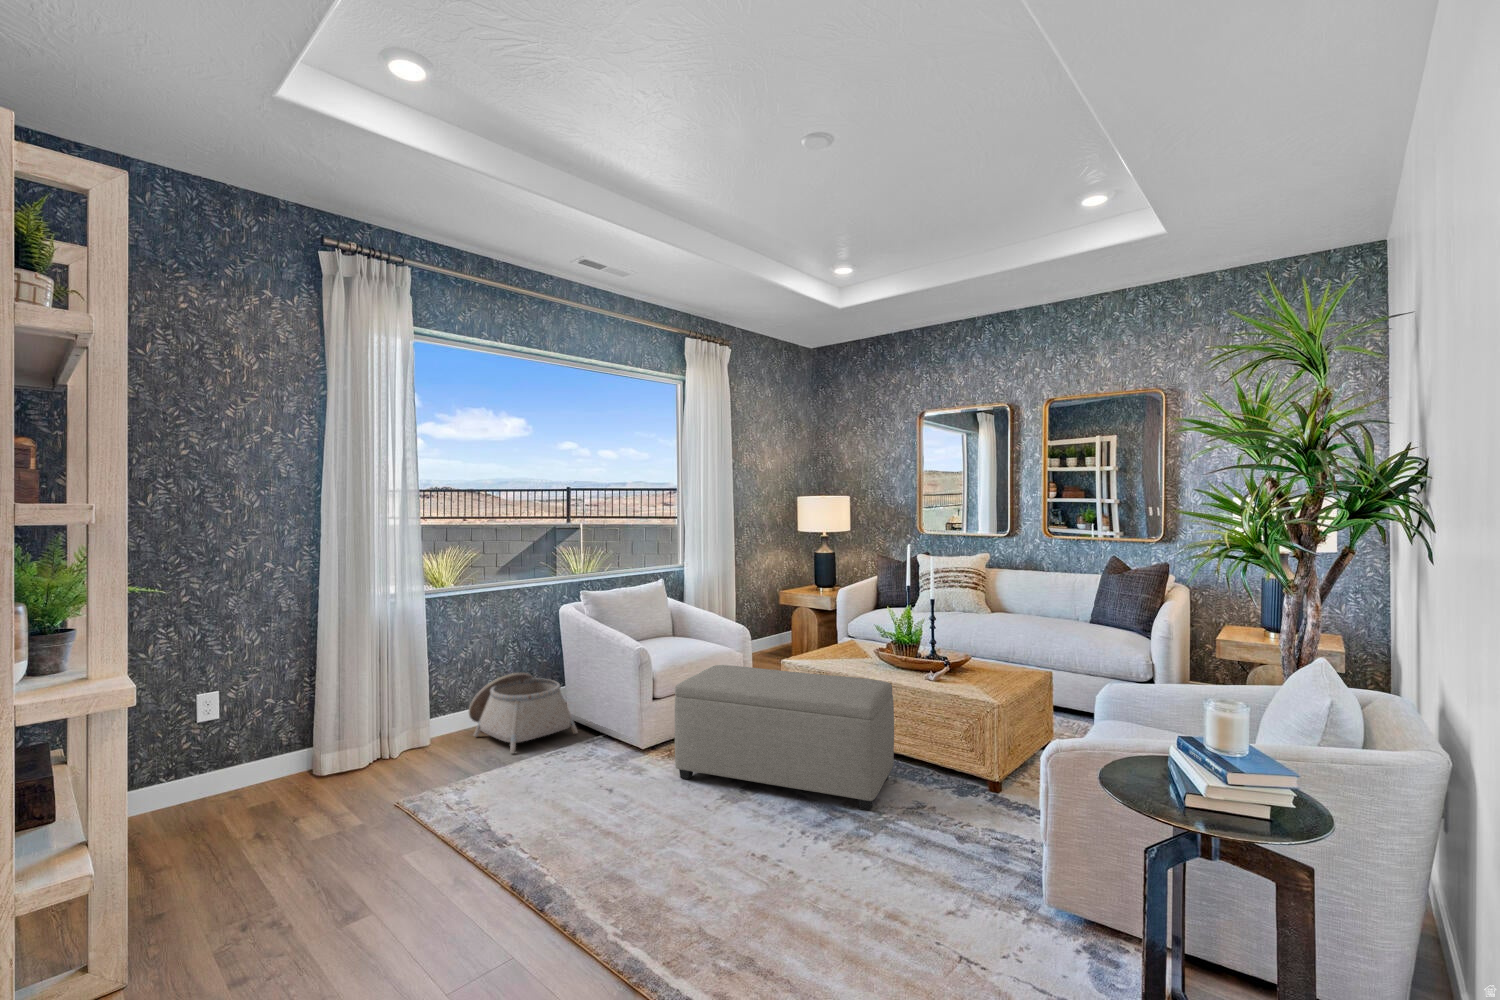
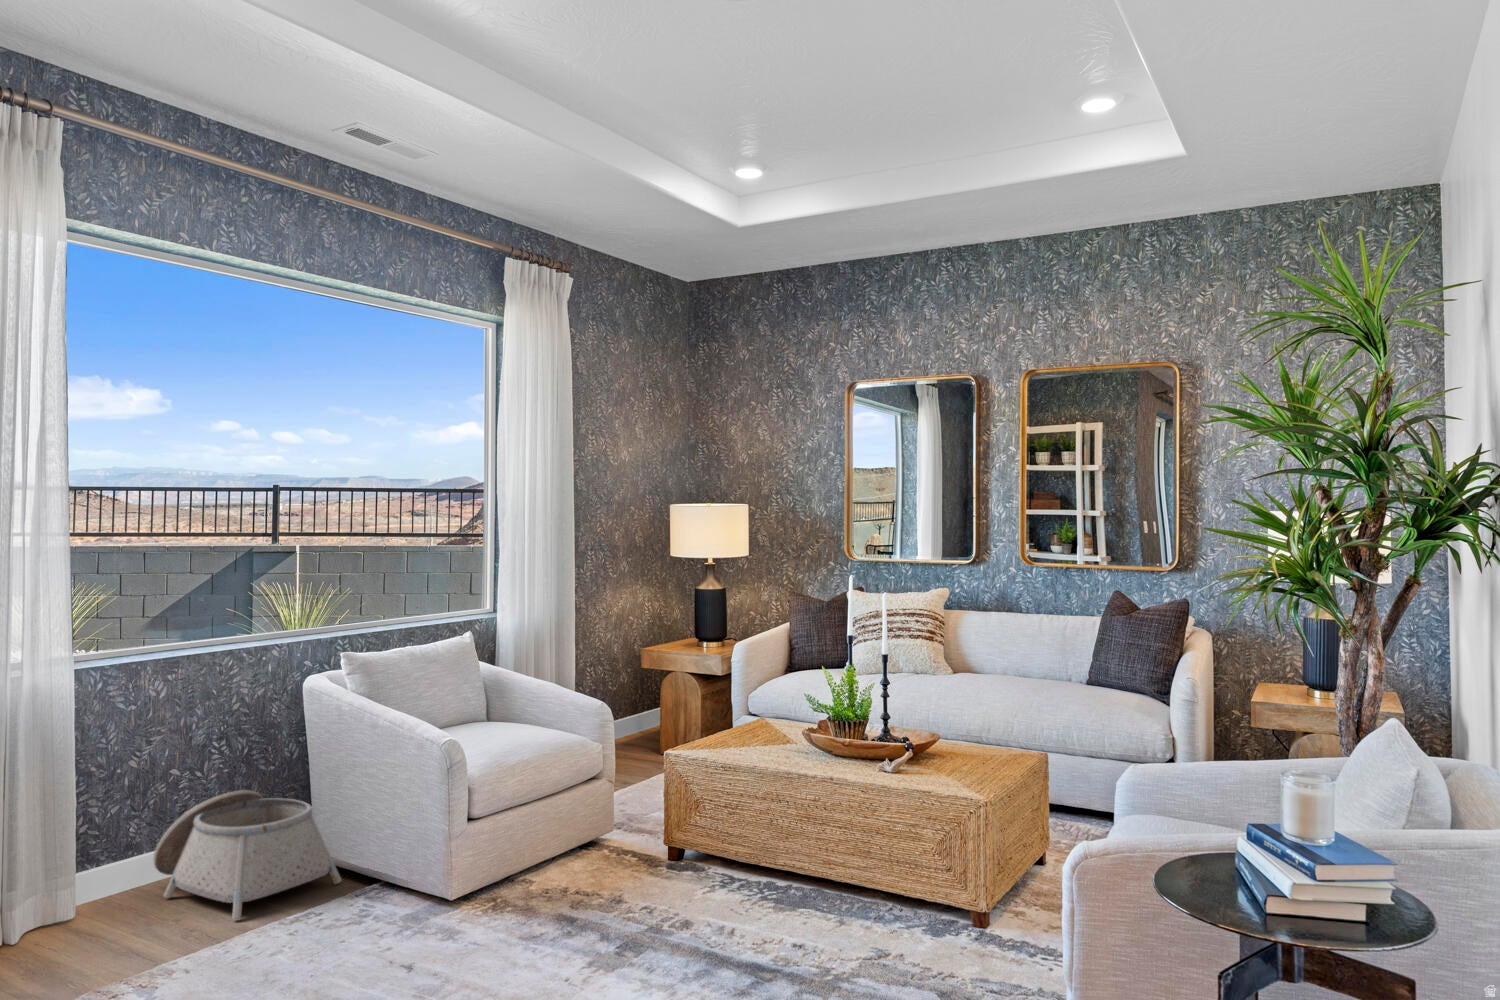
ottoman: present [675,665,894,810] -> none [511,764,836,965]

